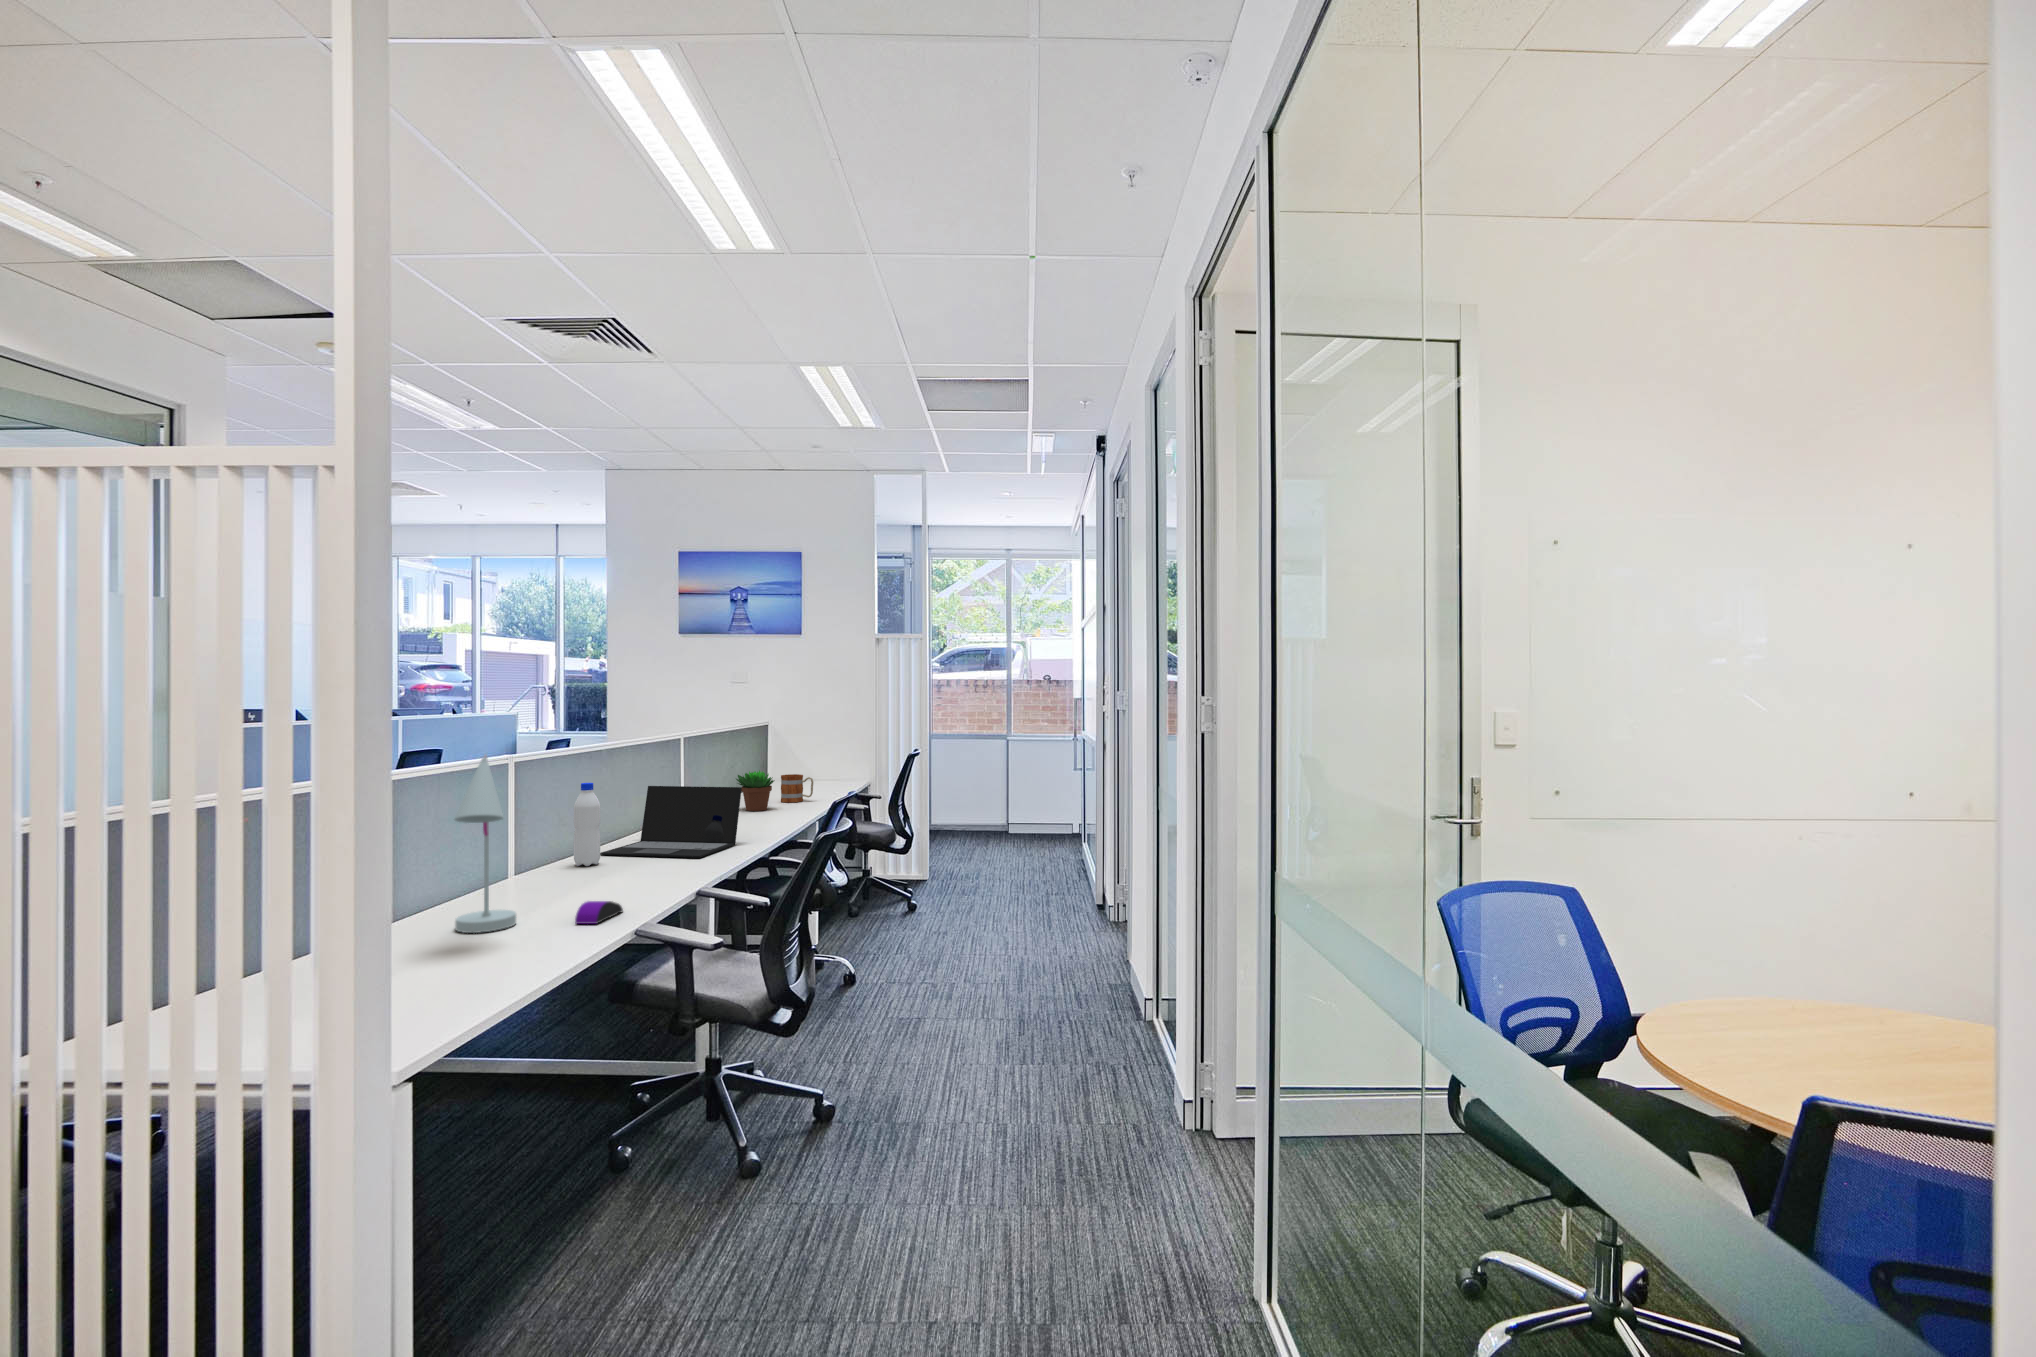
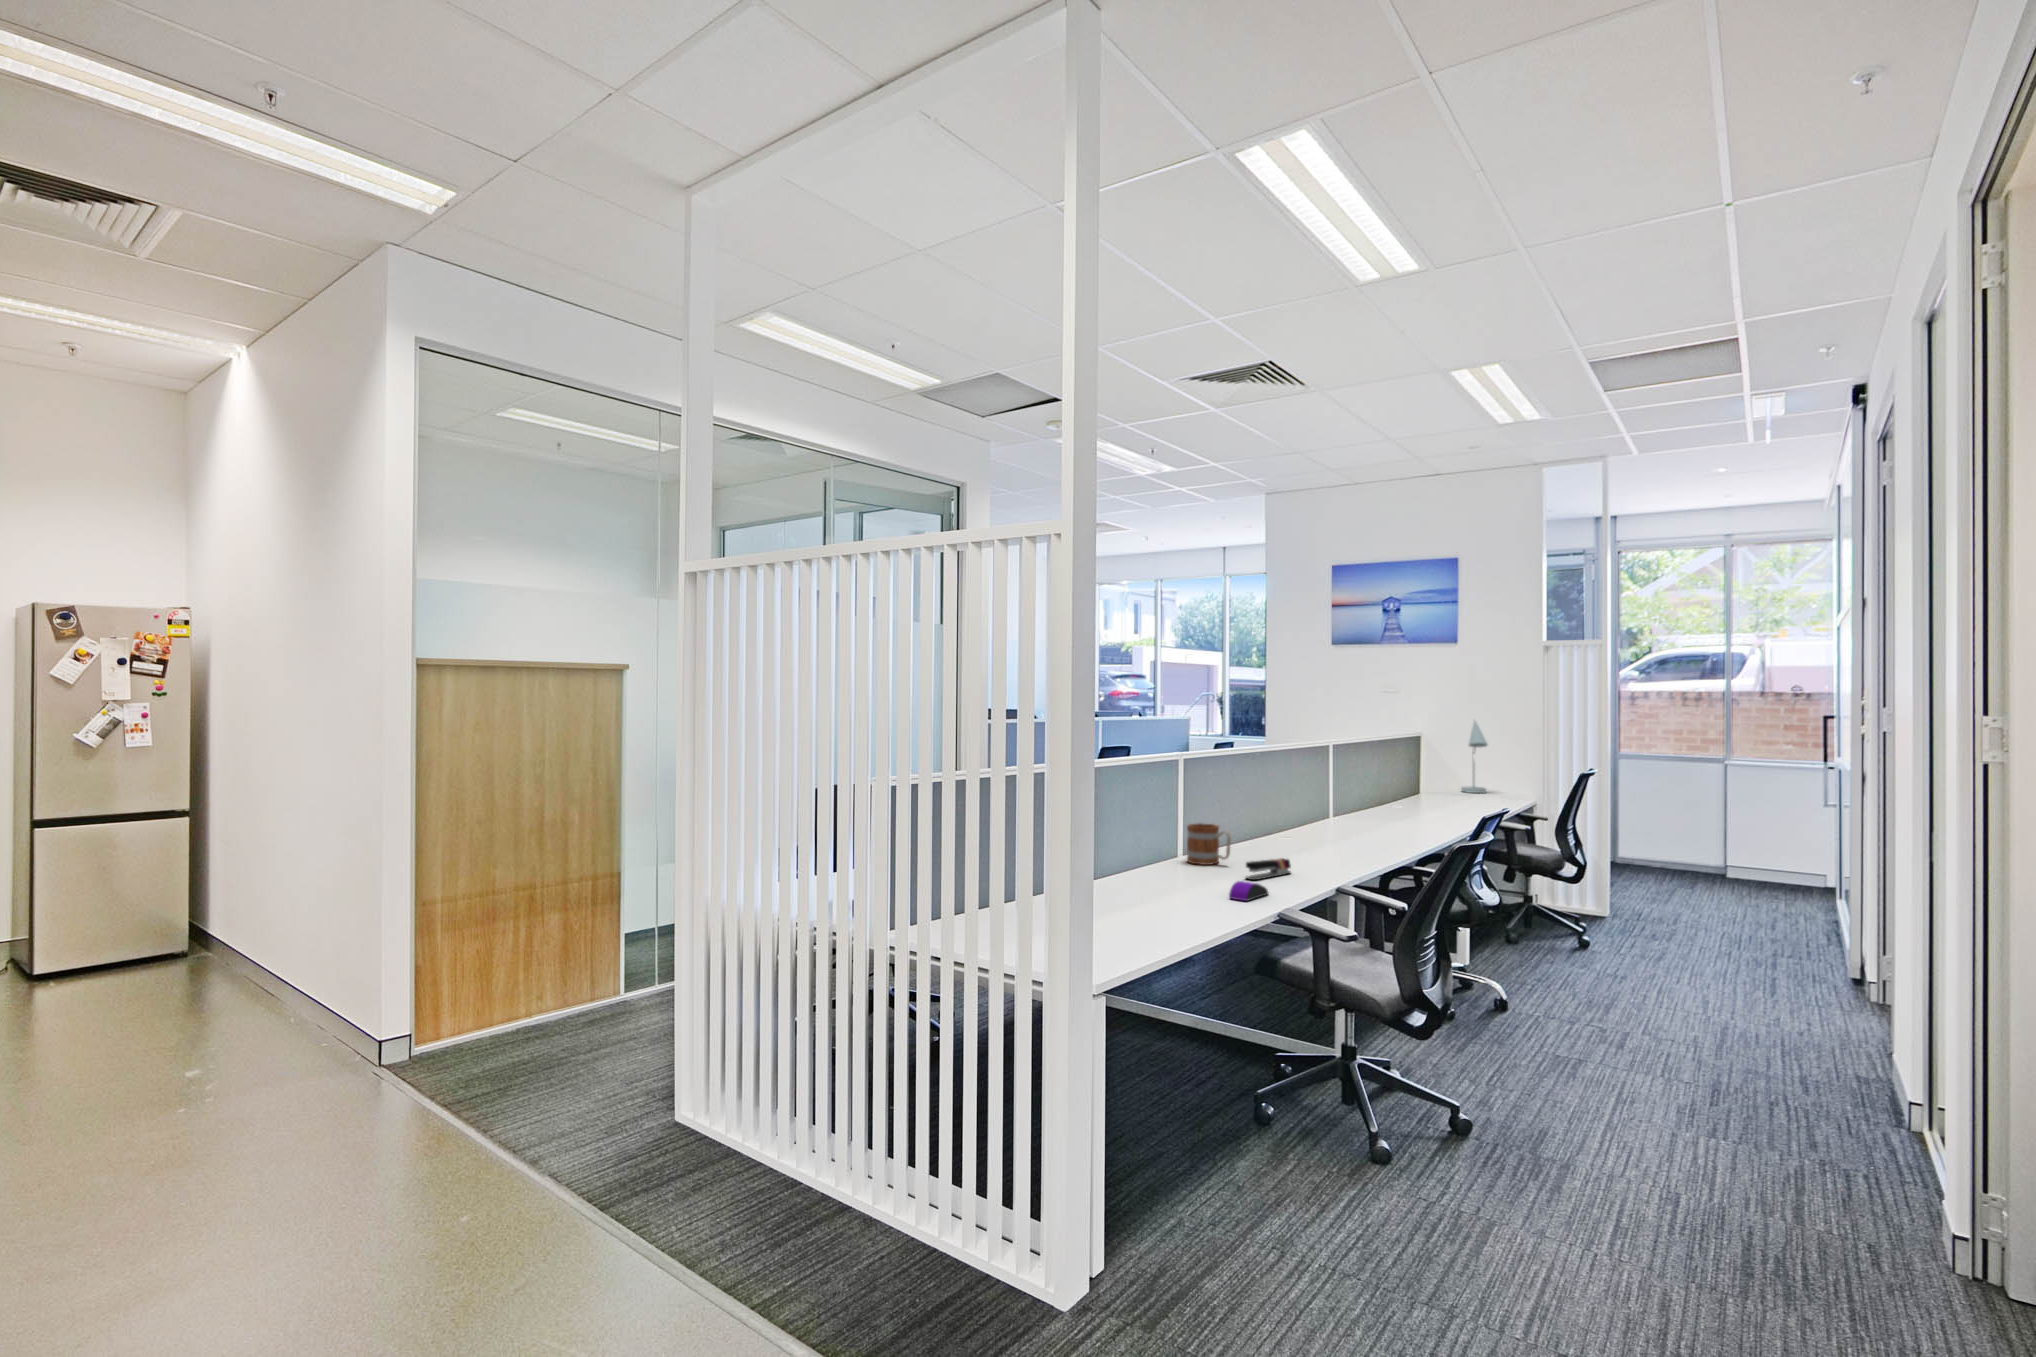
desk lamp: present [454,755,516,933] -> present [1461,721,1487,793]
succulent plant: present [736,771,775,811] -> none [1380,779,1422,819]
mug: present [781,774,813,803] -> present [1187,823,1231,865]
water bottle: present [573,783,600,866] -> none [1231,780,1253,853]
laptop: present [600,786,742,858] -> none [1253,787,1383,857]
stapler: none [593,868,647,897] -> present [1246,859,1291,880]

